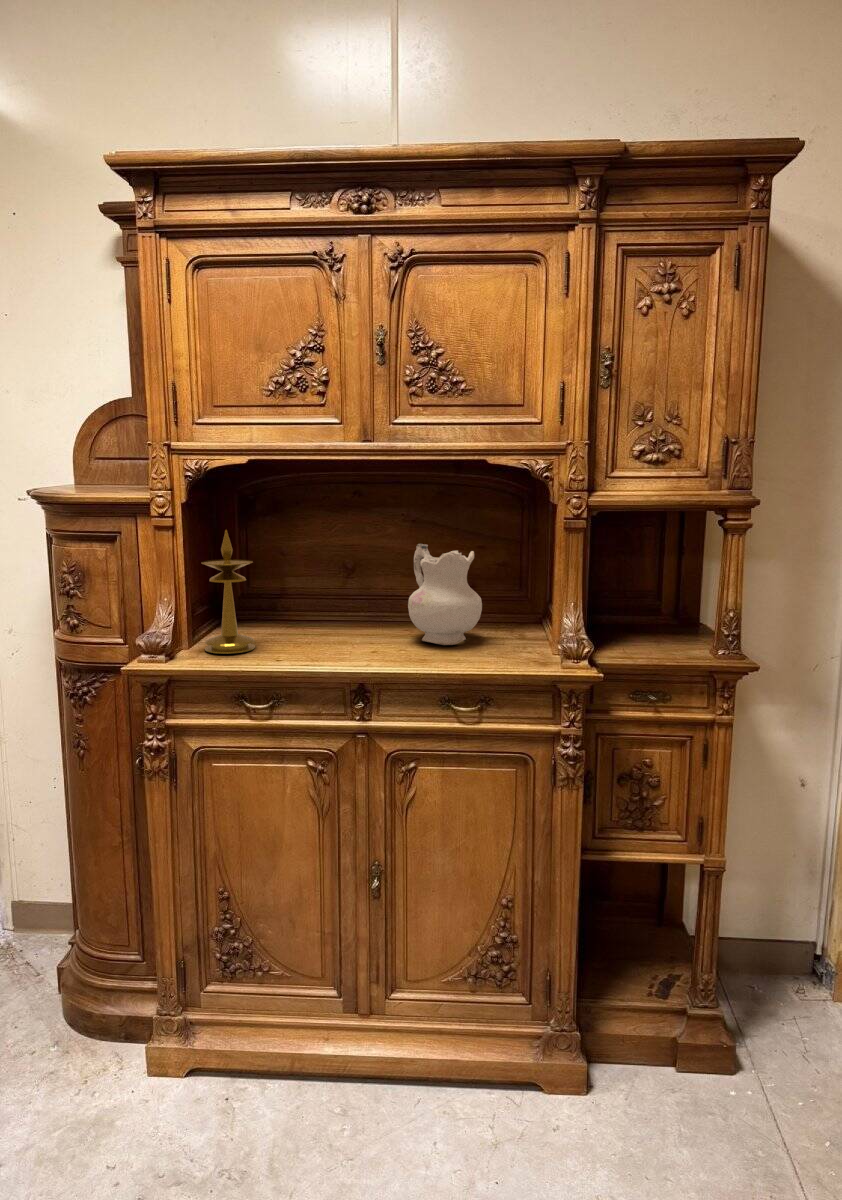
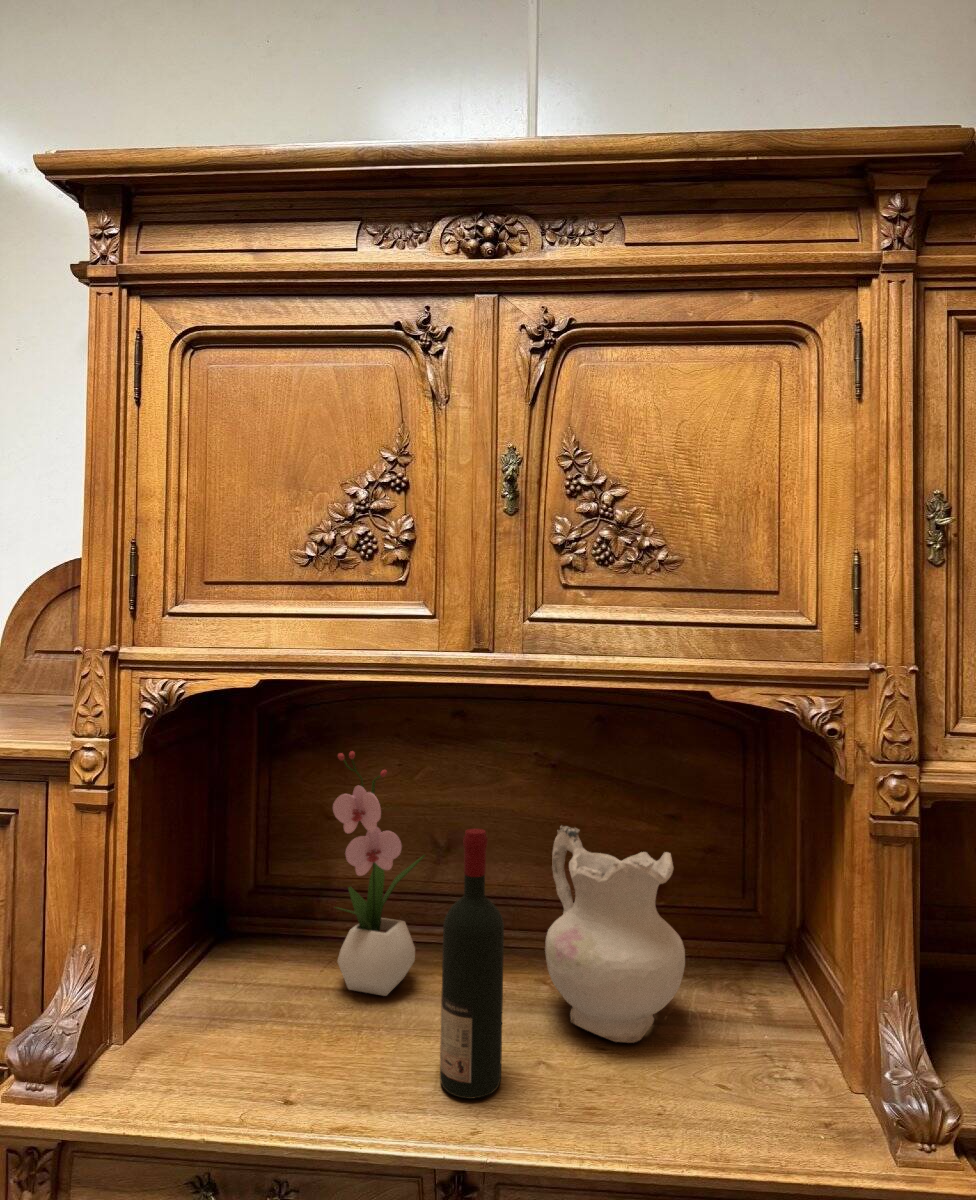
flower arrangement: none [289,503,342,635] -> present [333,751,425,996]
candlestick: present [201,530,255,654] -> none [151,809,258,1068]
wine bottle: none [351,533,382,659] -> present [440,829,504,1099]

